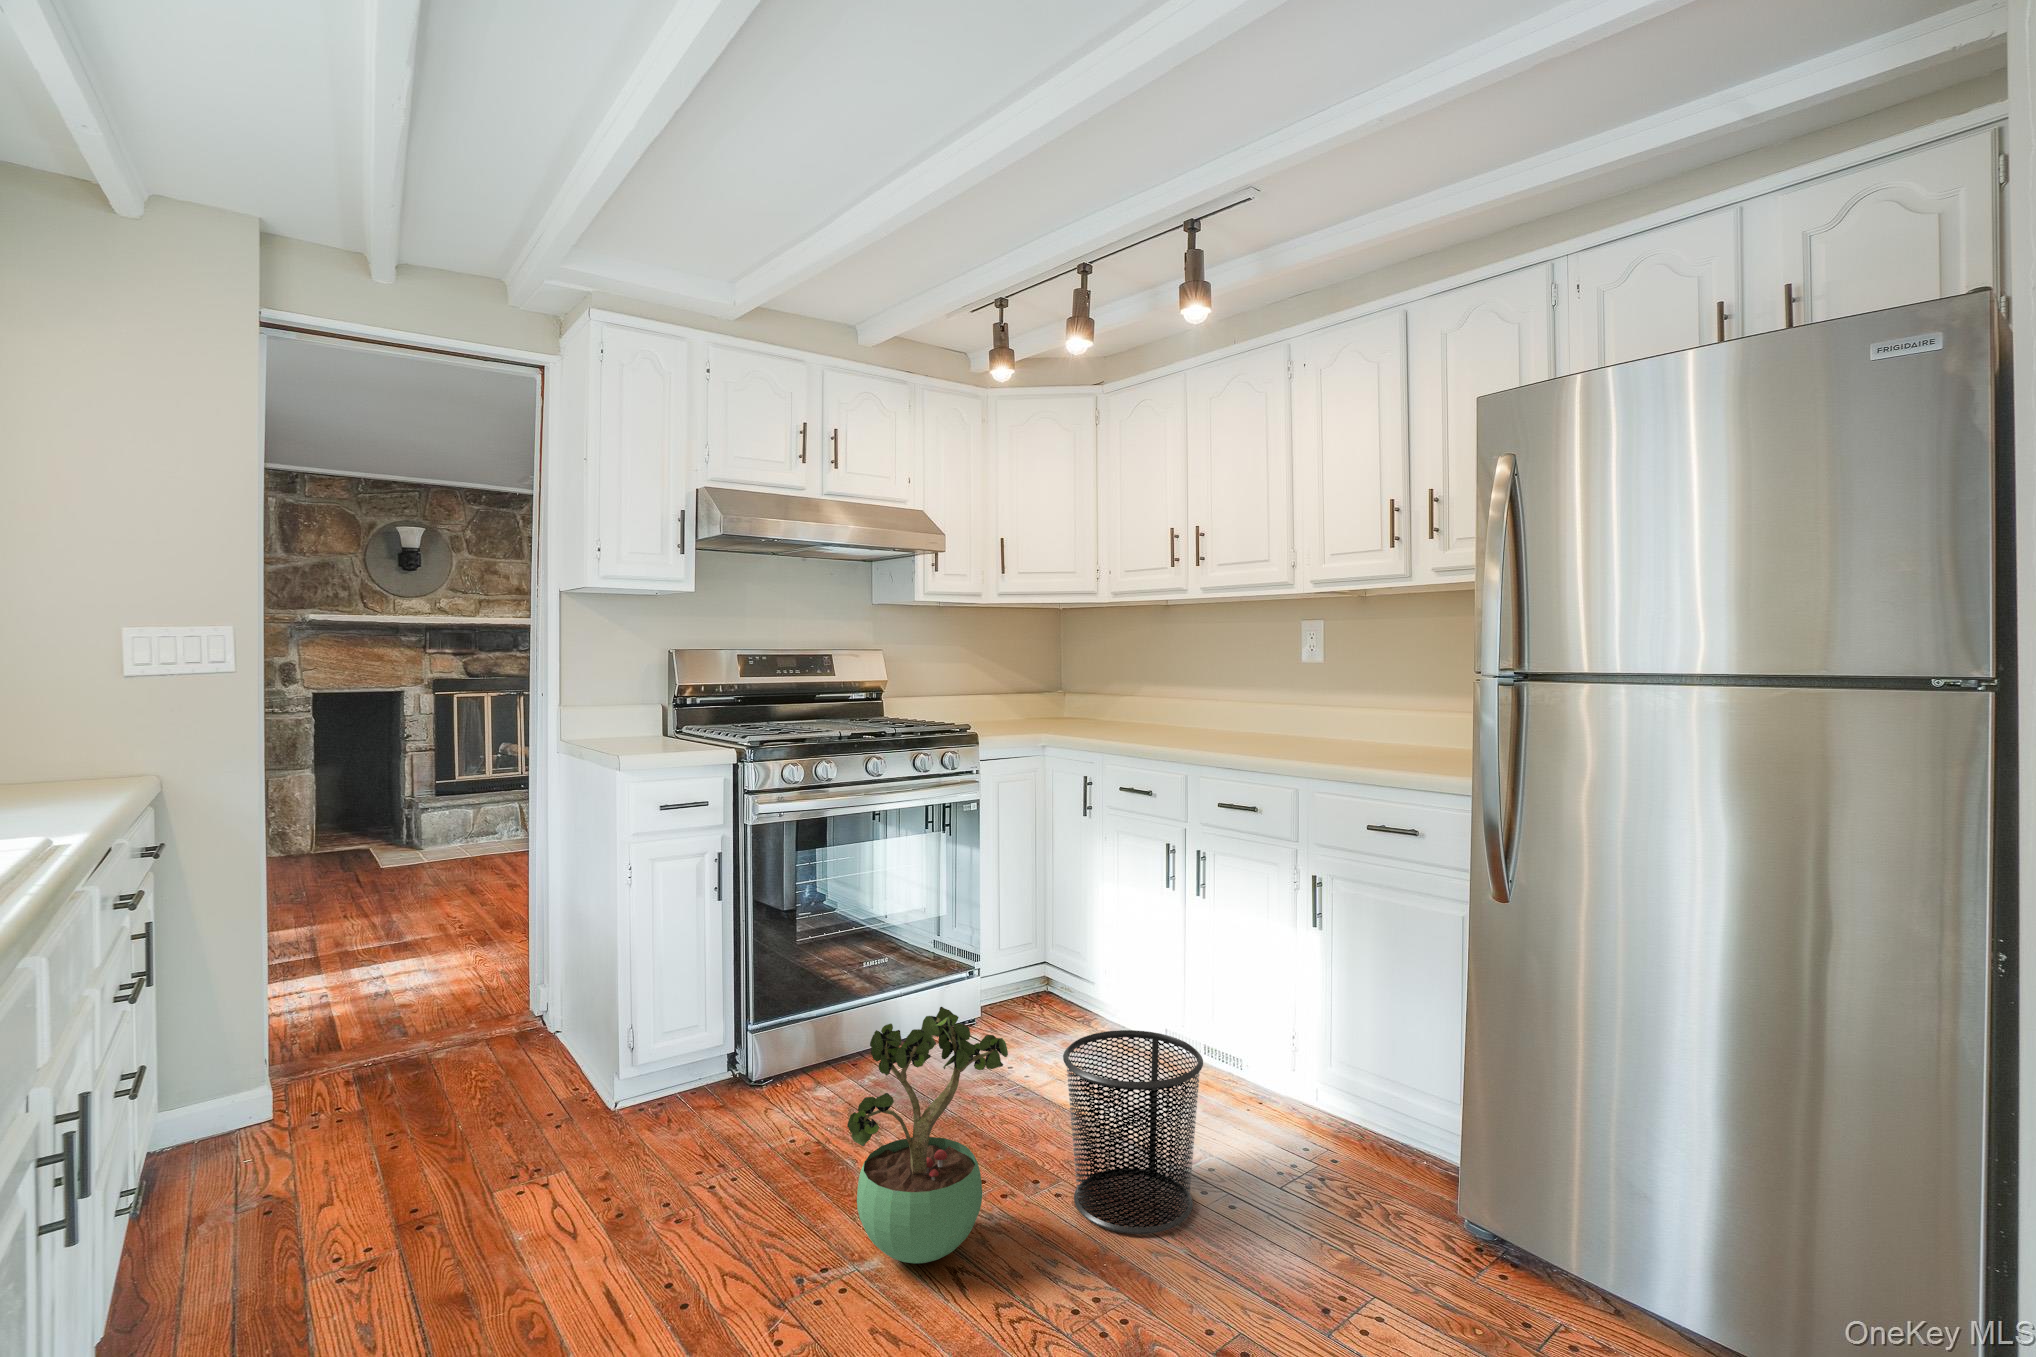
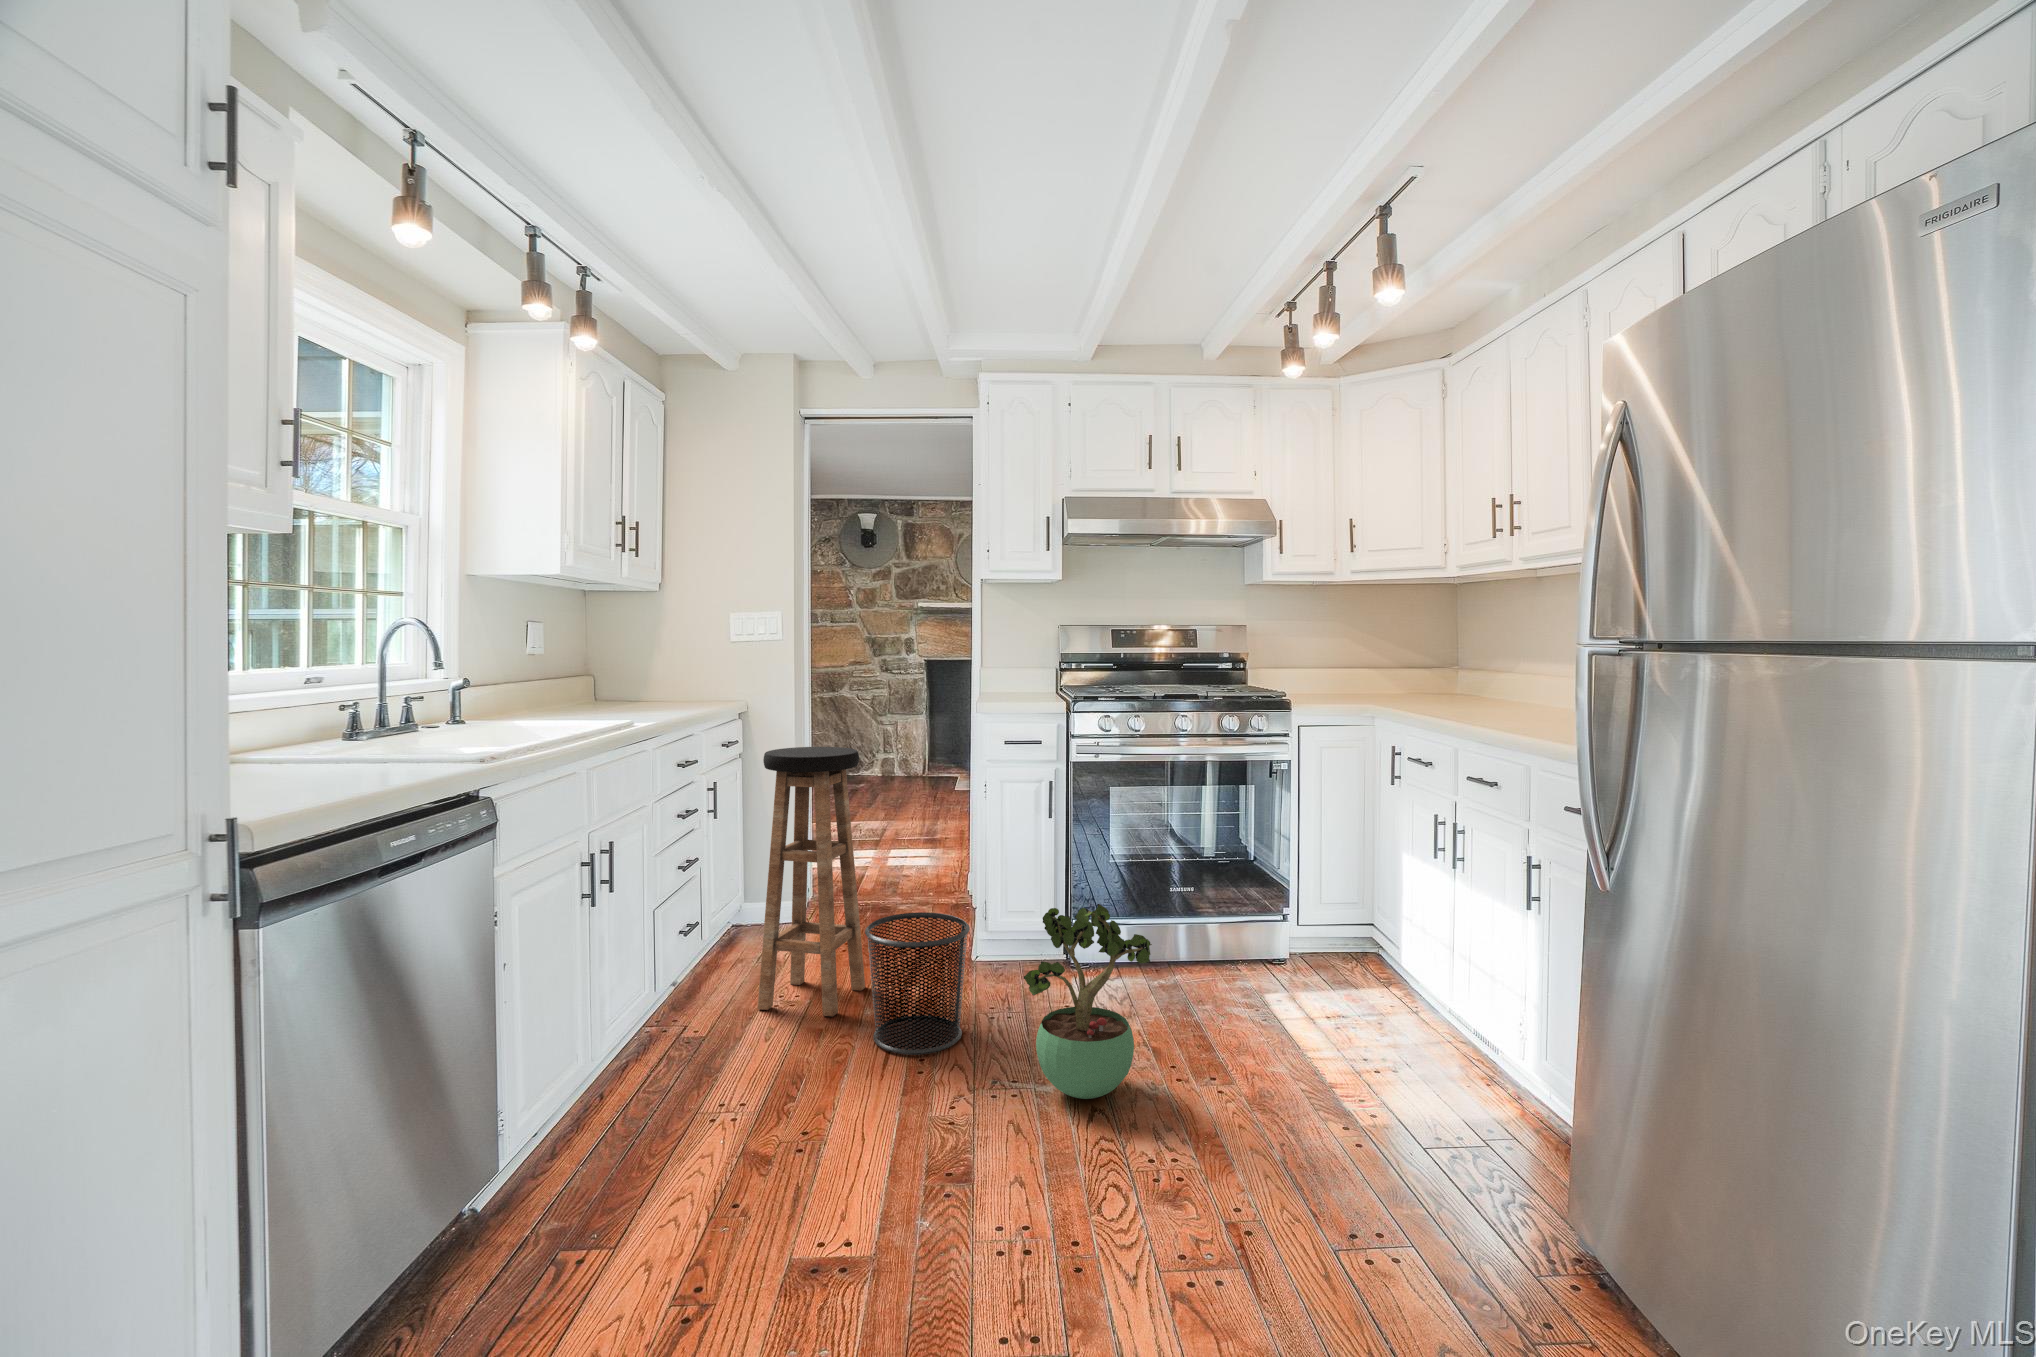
bar stool: none [310,840,483,1294] -> present [758,747,865,1016]
waste bin: present [1063,1030,1203,1234] -> present [865,912,970,1055]

